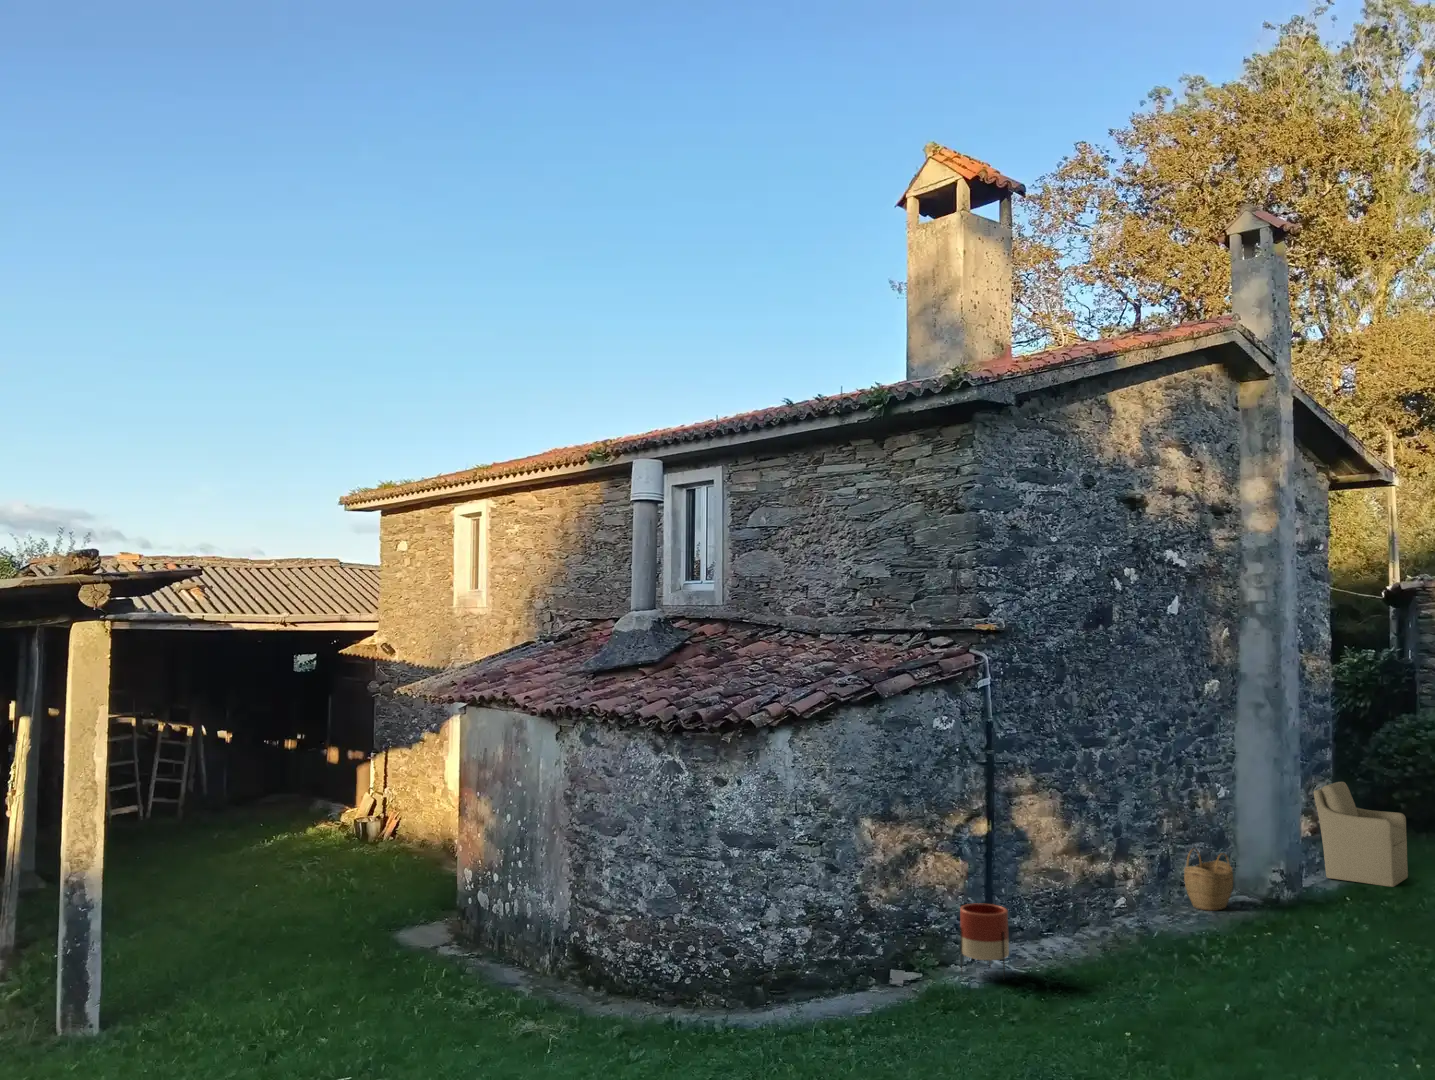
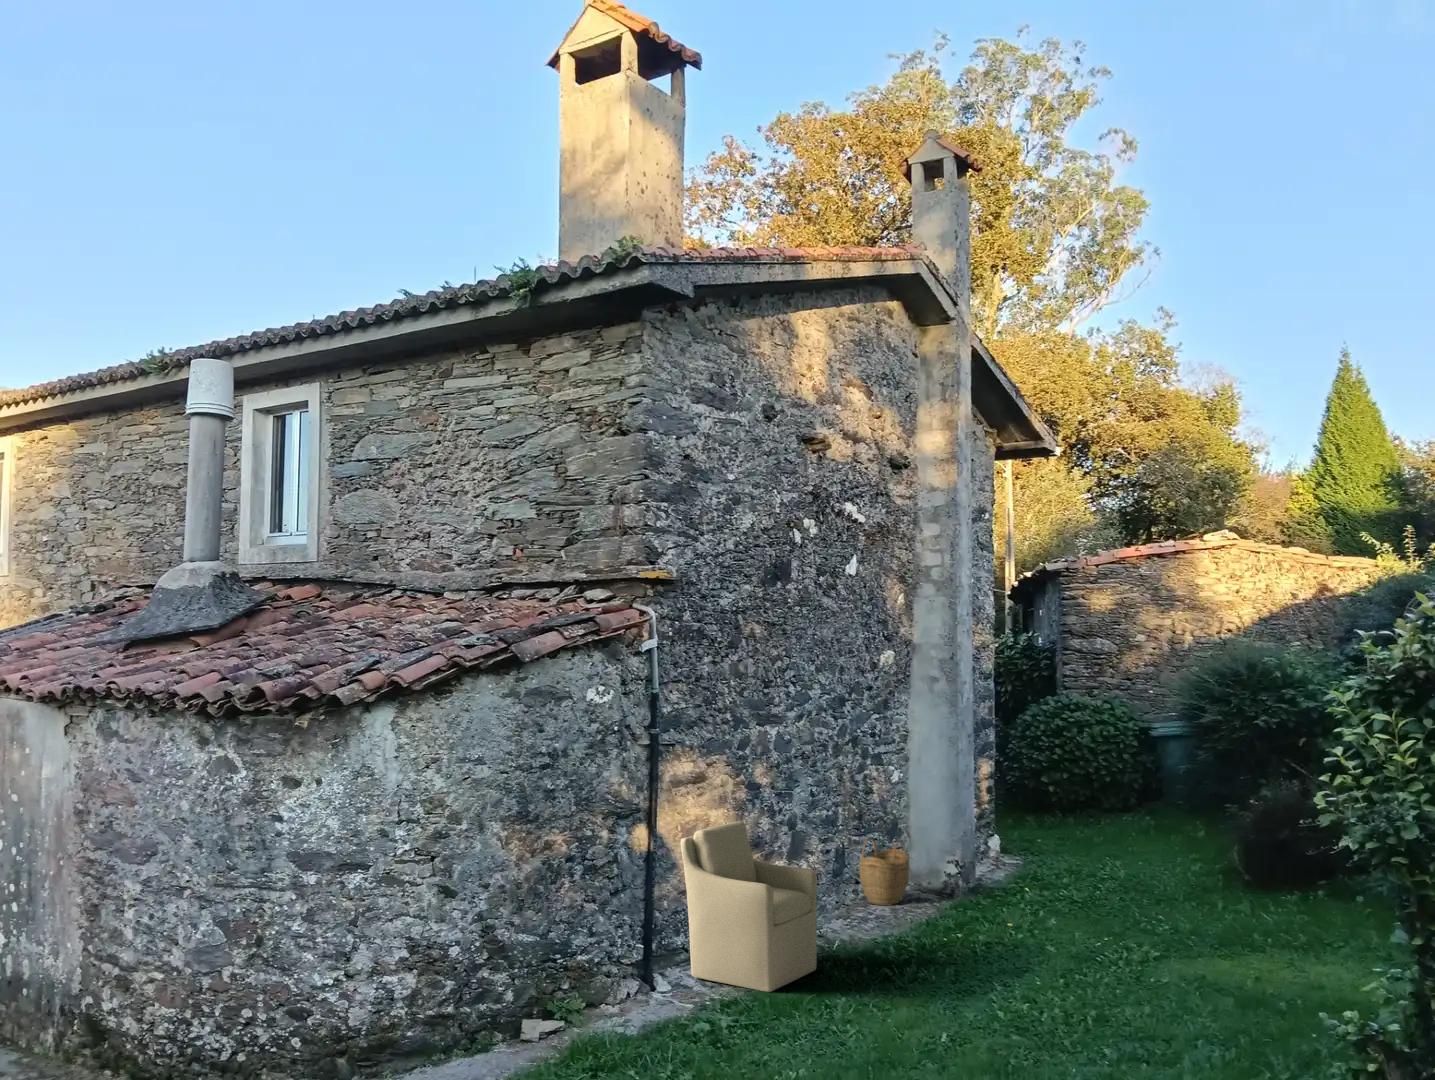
chair: present [1314,782,1408,887] -> present [681,821,817,992]
planter: present [960,903,1009,979] -> none [613,920,672,1014]

